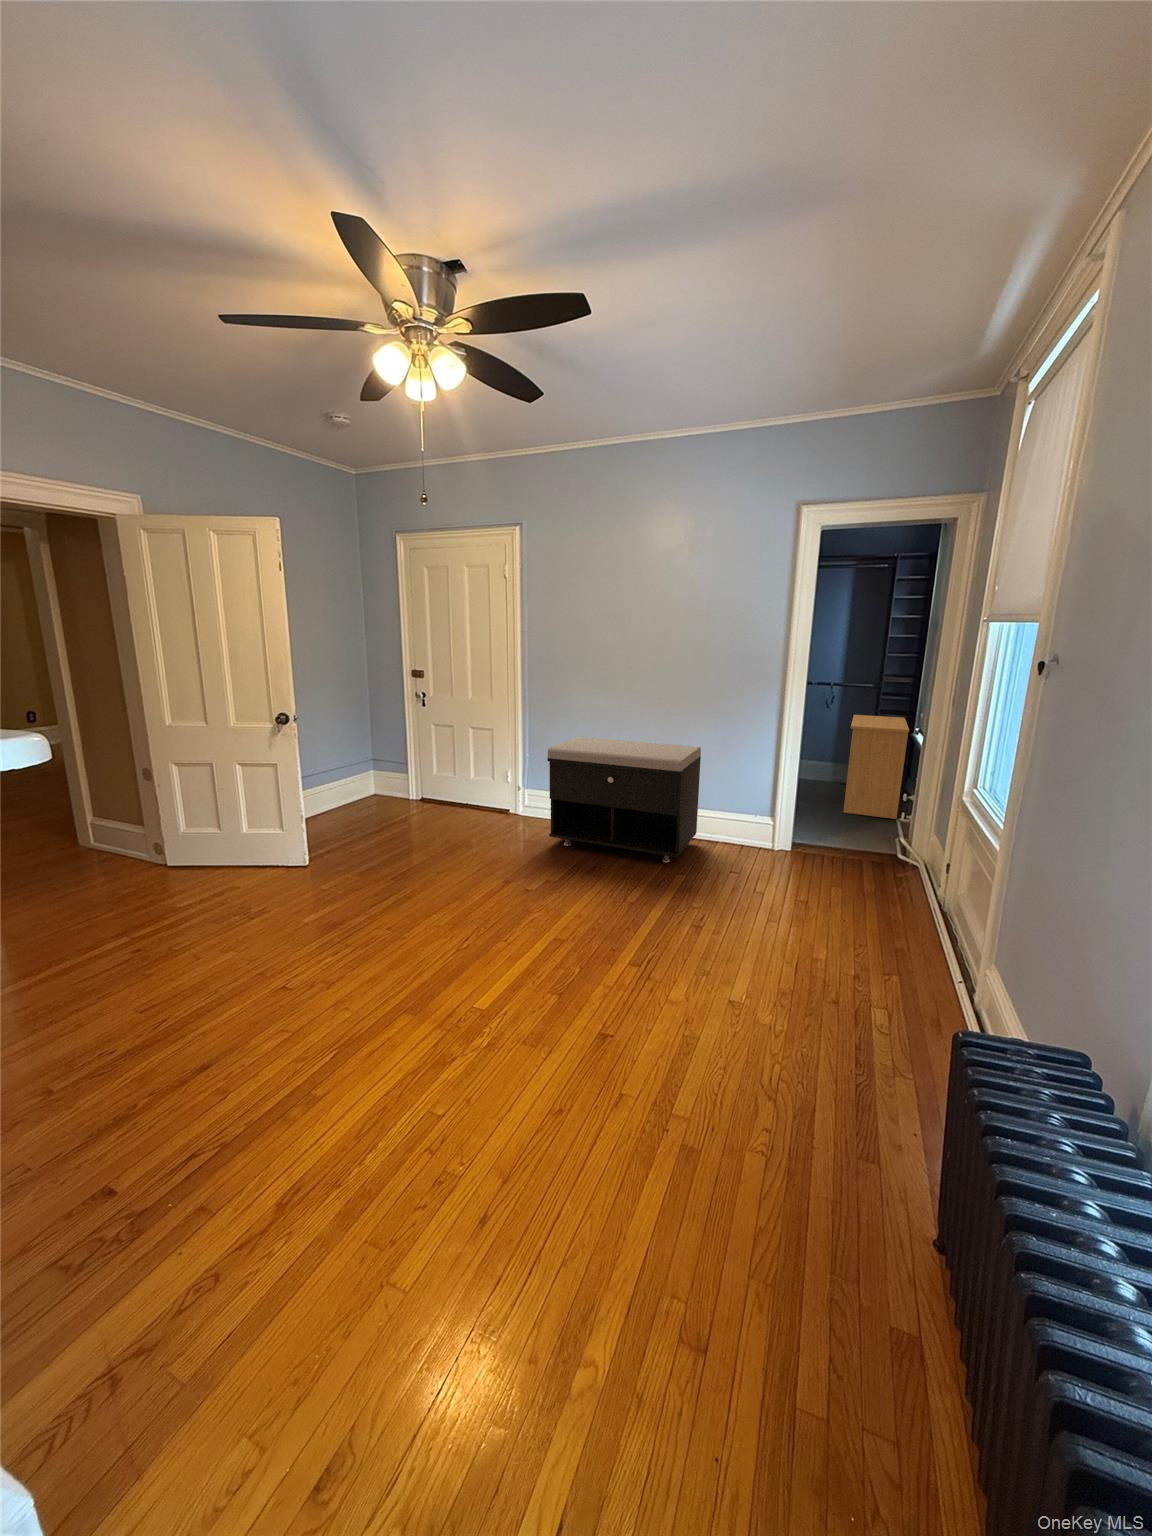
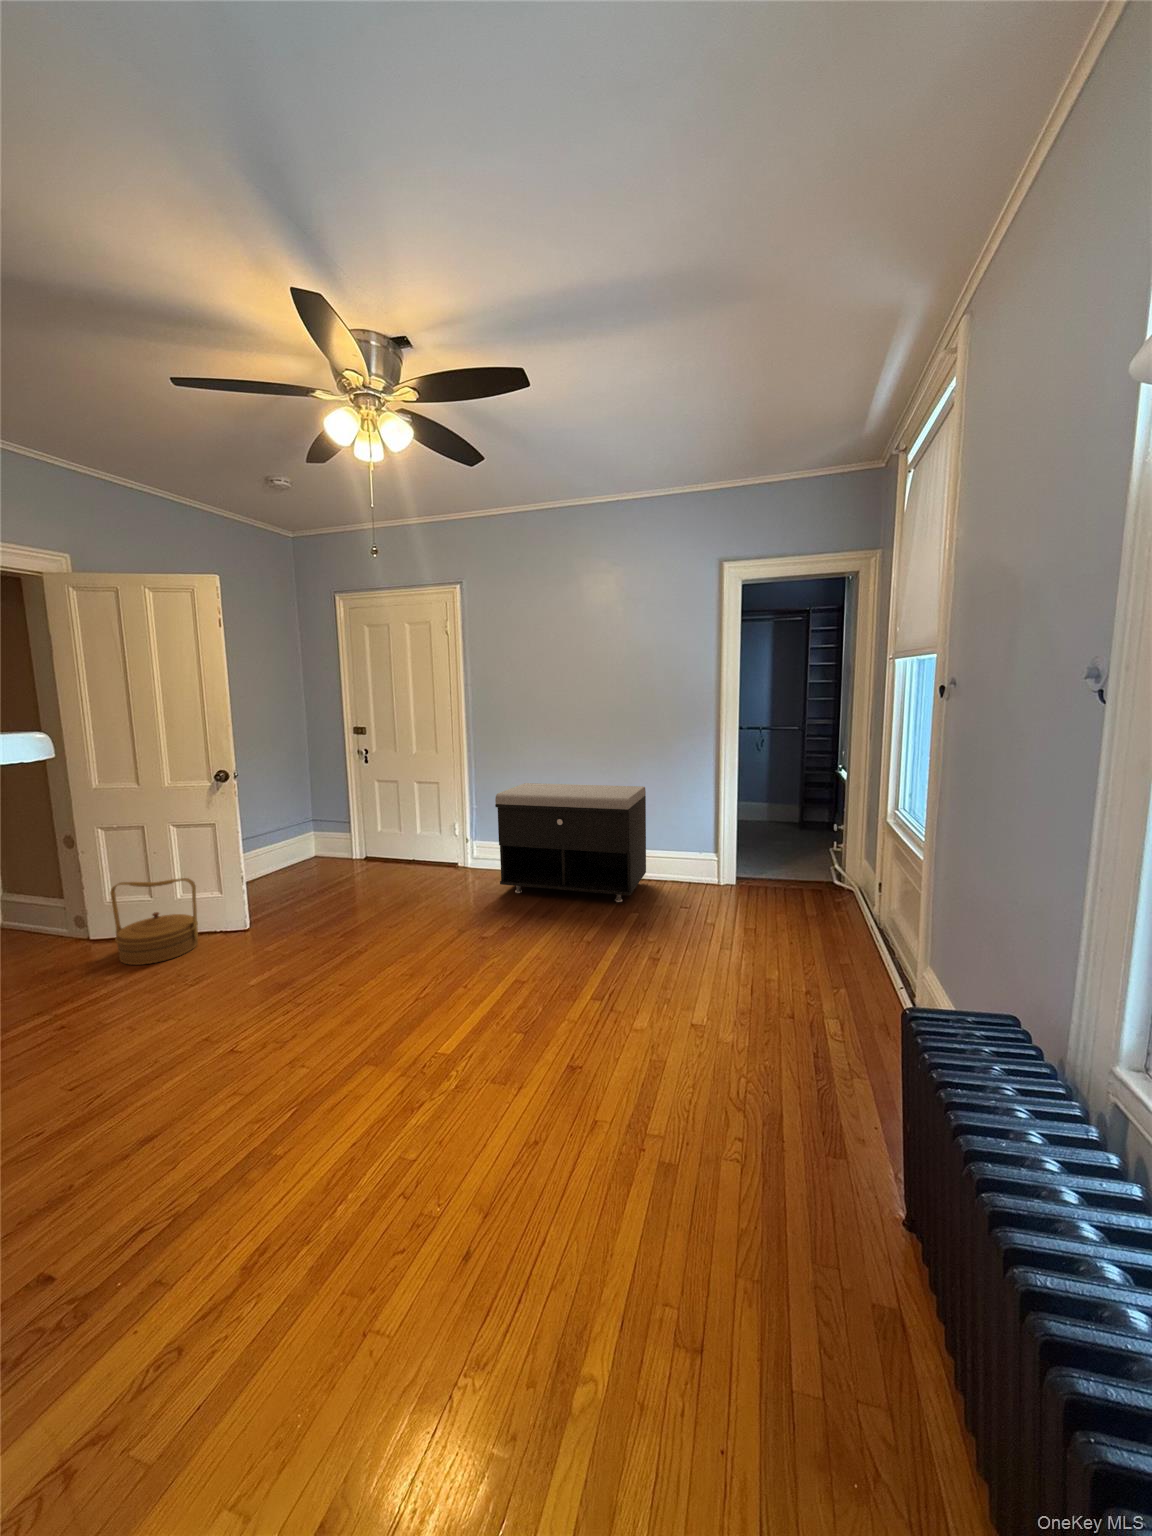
dresser: present [843,715,909,819] -> none [782,754,835,849]
woven basket: none [190,816,268,893] -> present [110,878,198,965]

